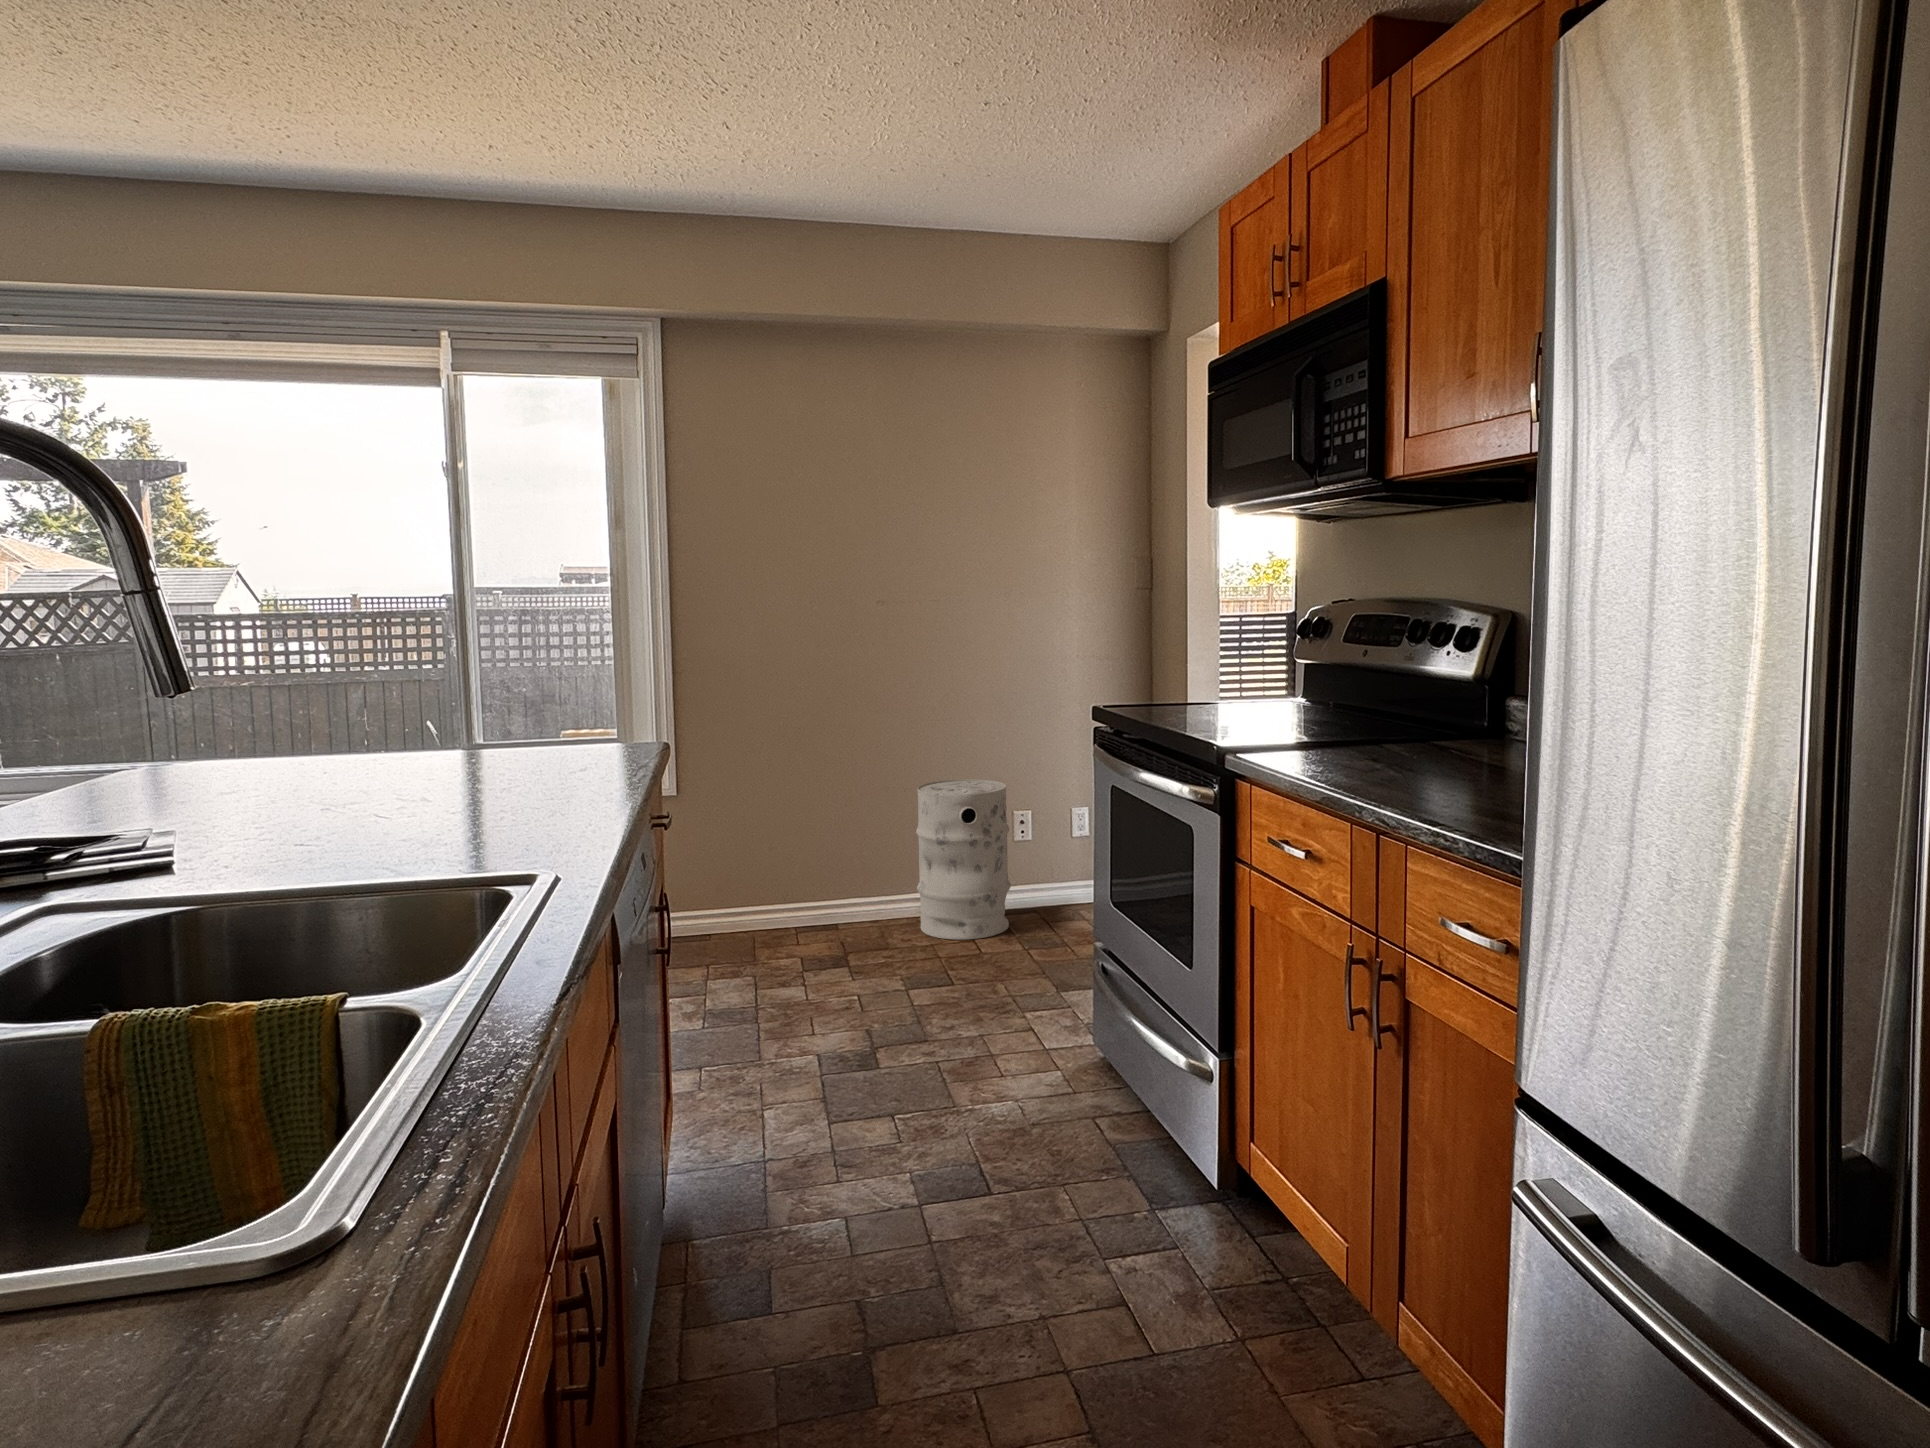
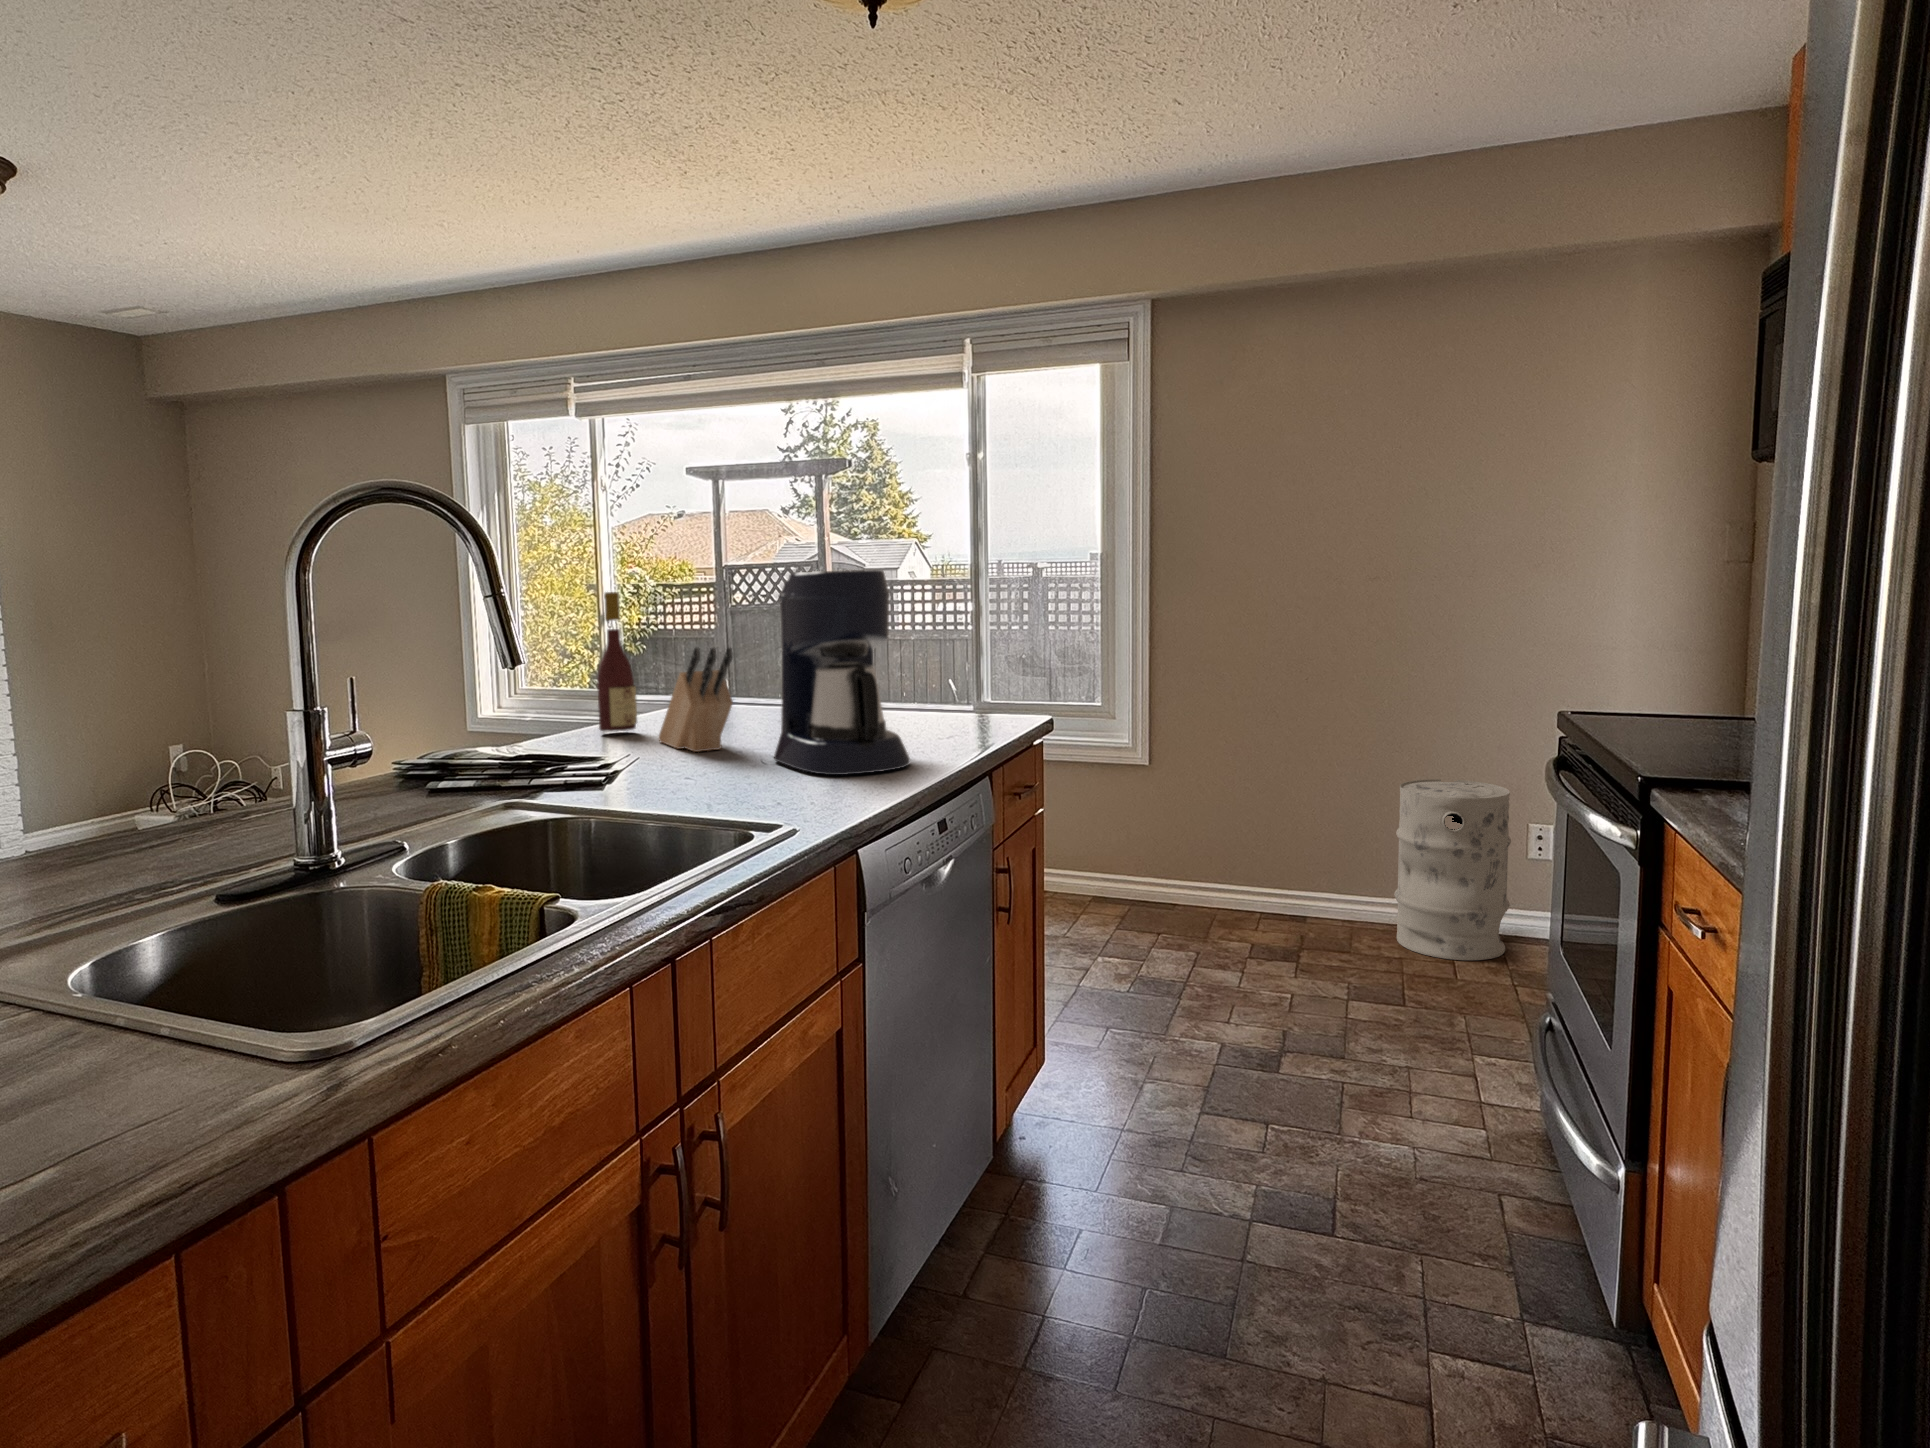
coffee maker: none [398,584,583,821] -> present [774,570,910,775]
wine bottle: none [53,615,125,811] -> present [597,592,637,732]
knife block: none [180,681,320,816] -> present [658,648,733,752]

